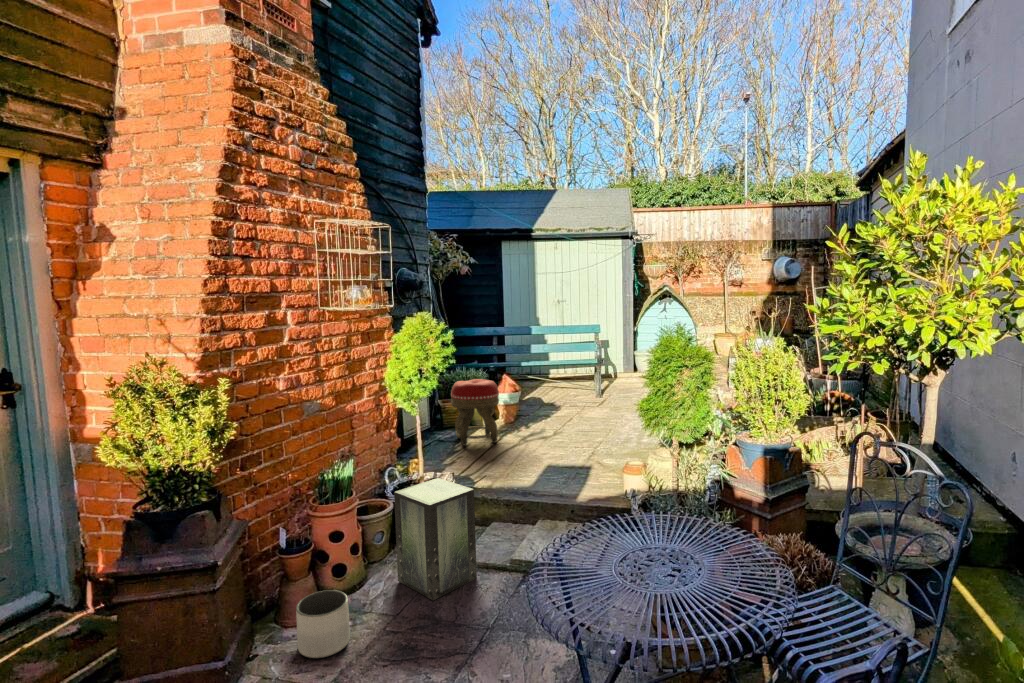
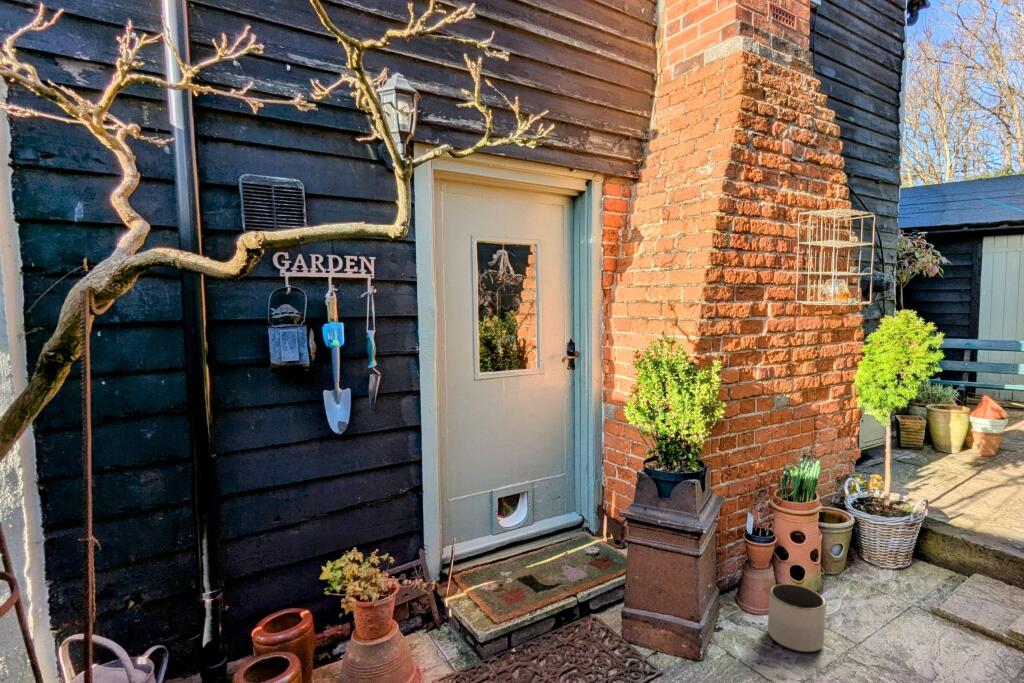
footstool: present [451,379,499,446] -> none [917,397,990,478]
storage box: present [394,478,477,600] -> none [869,501,988,639]

